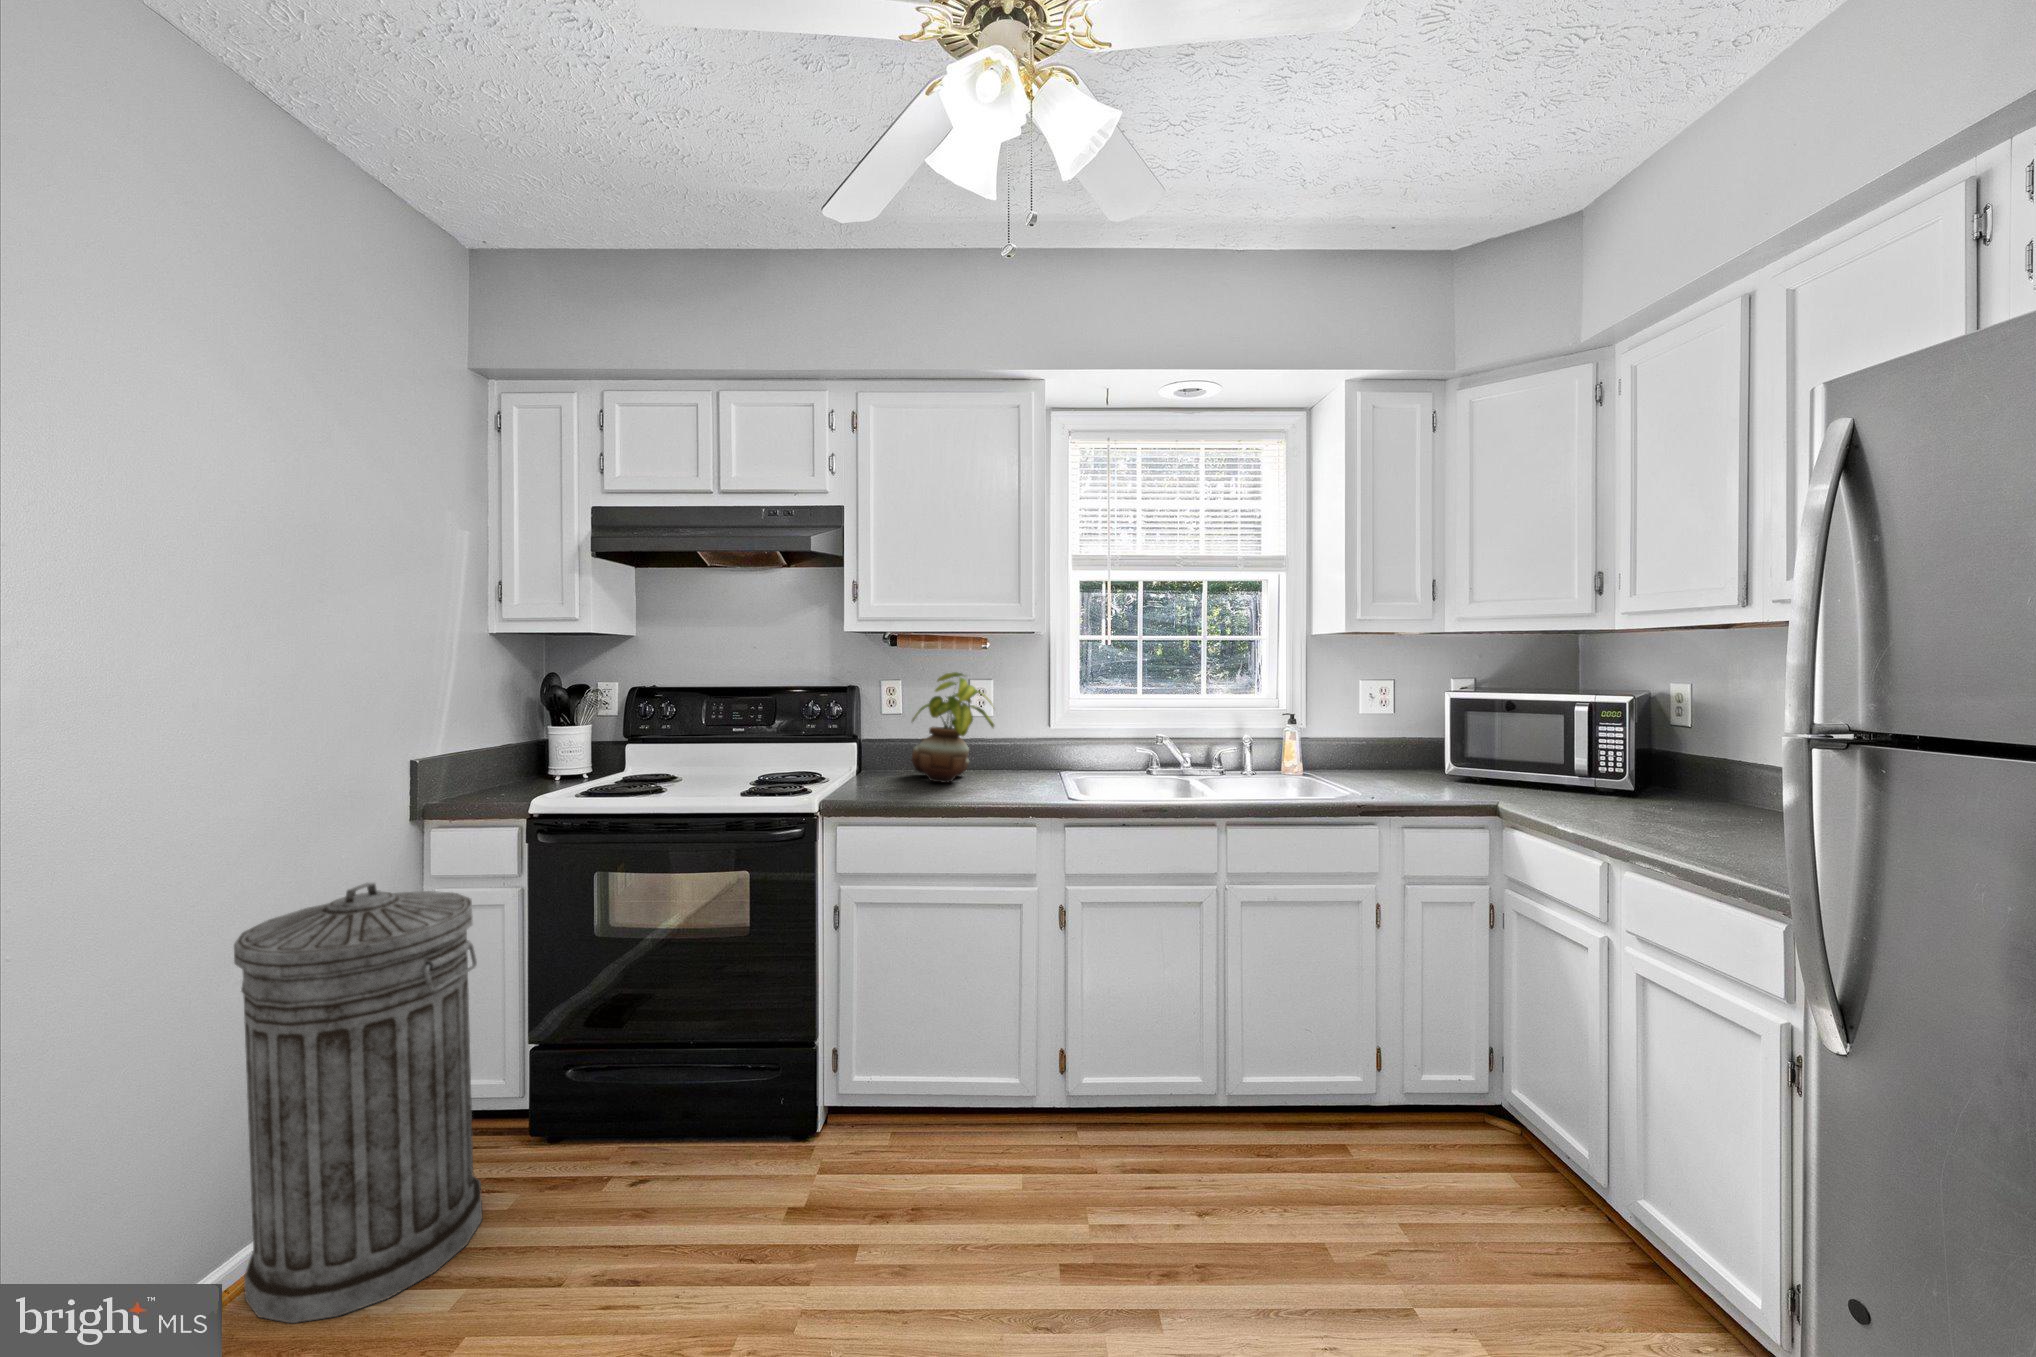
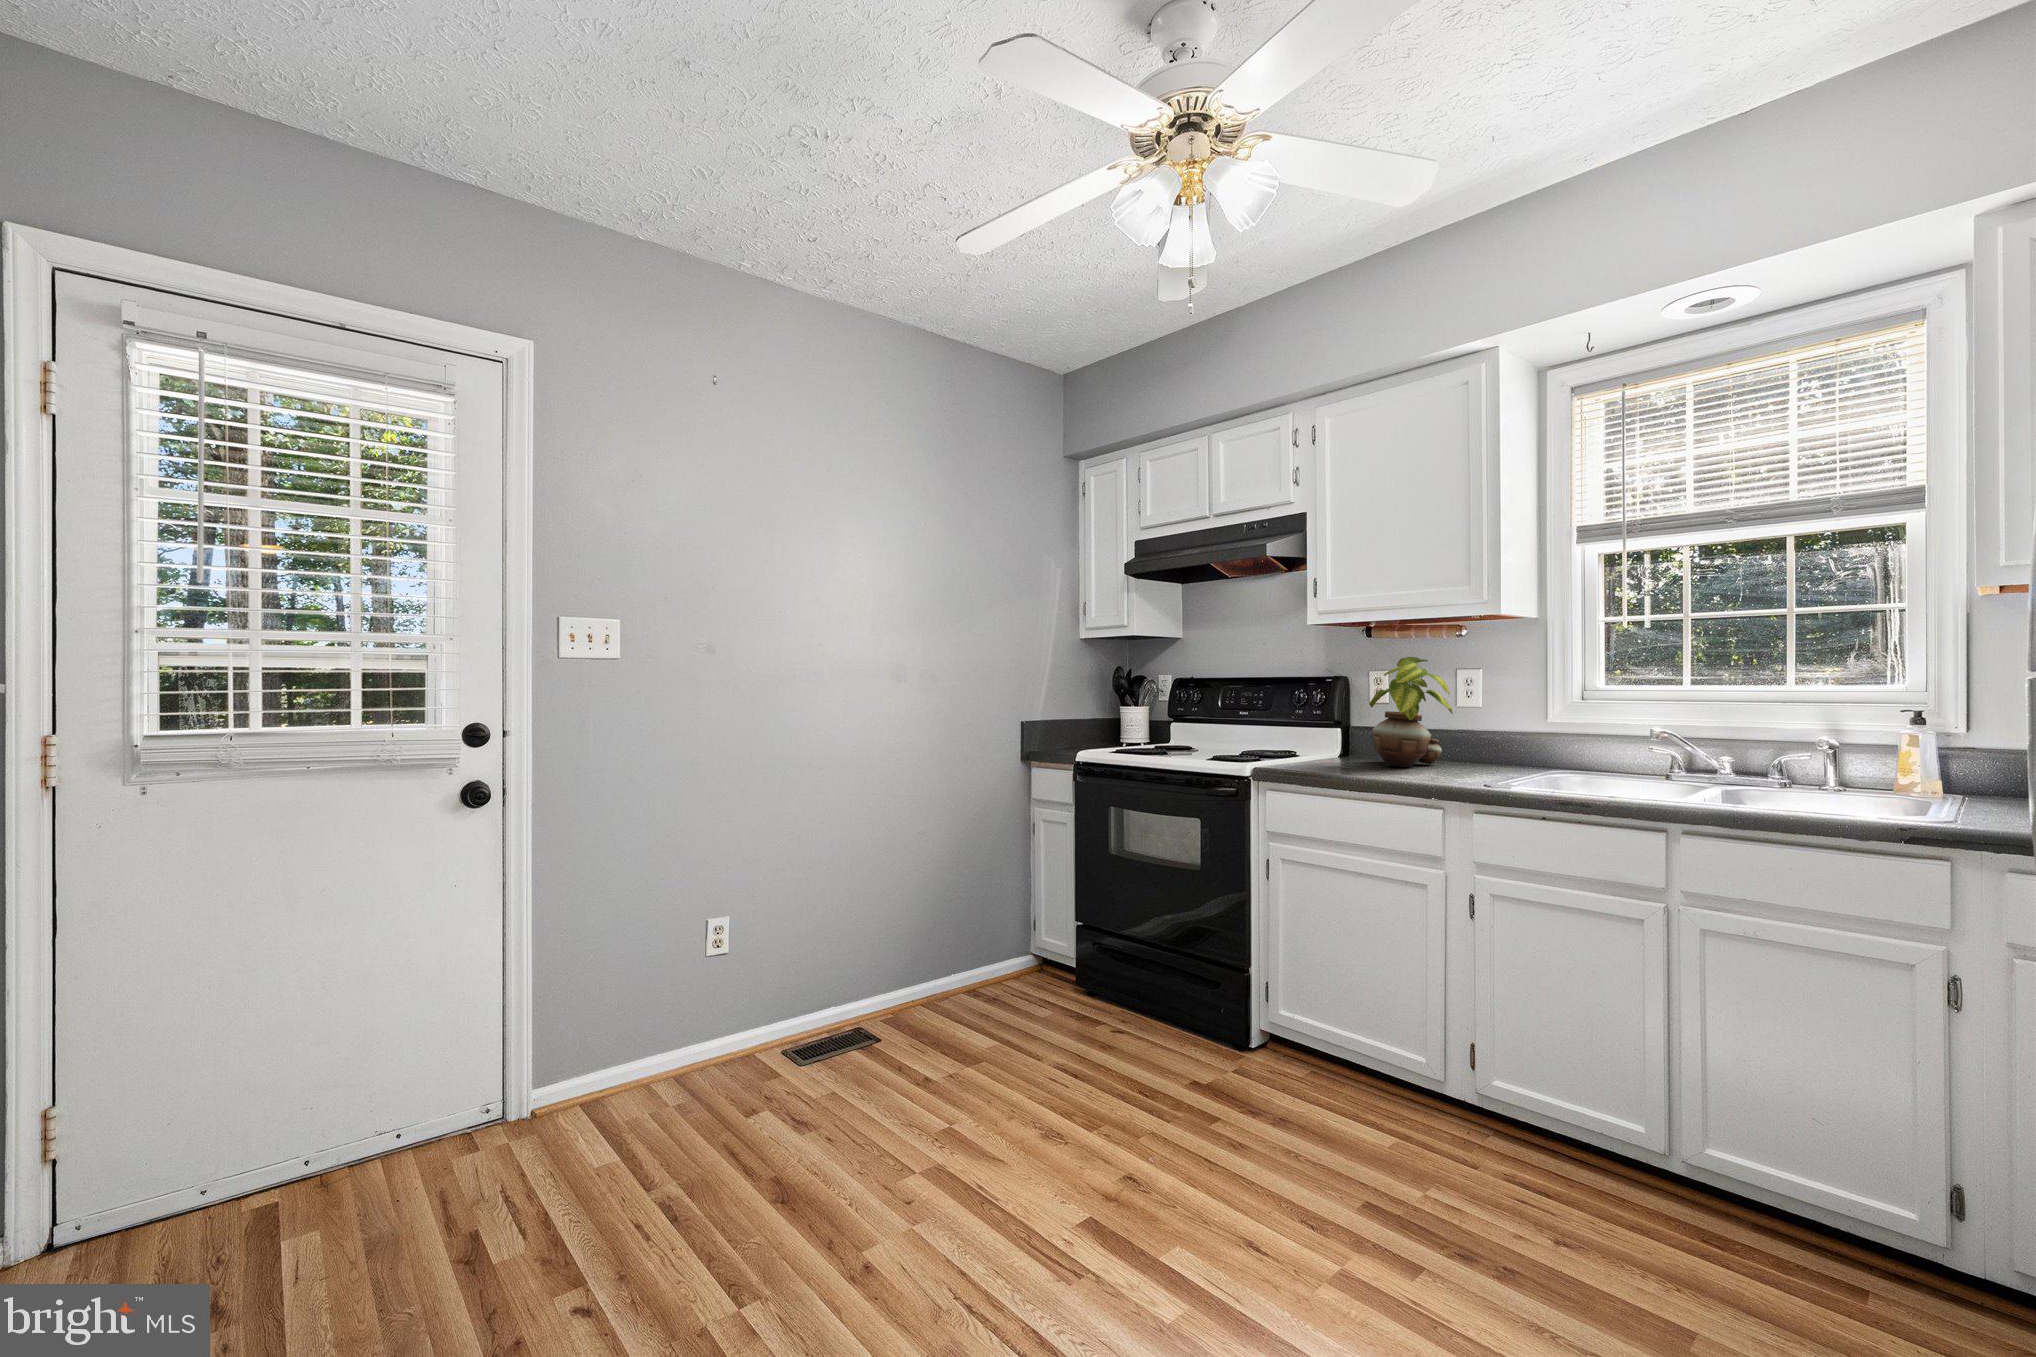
trash can: present [234,883,482,1323] -> none [913,785,1028,1034]

